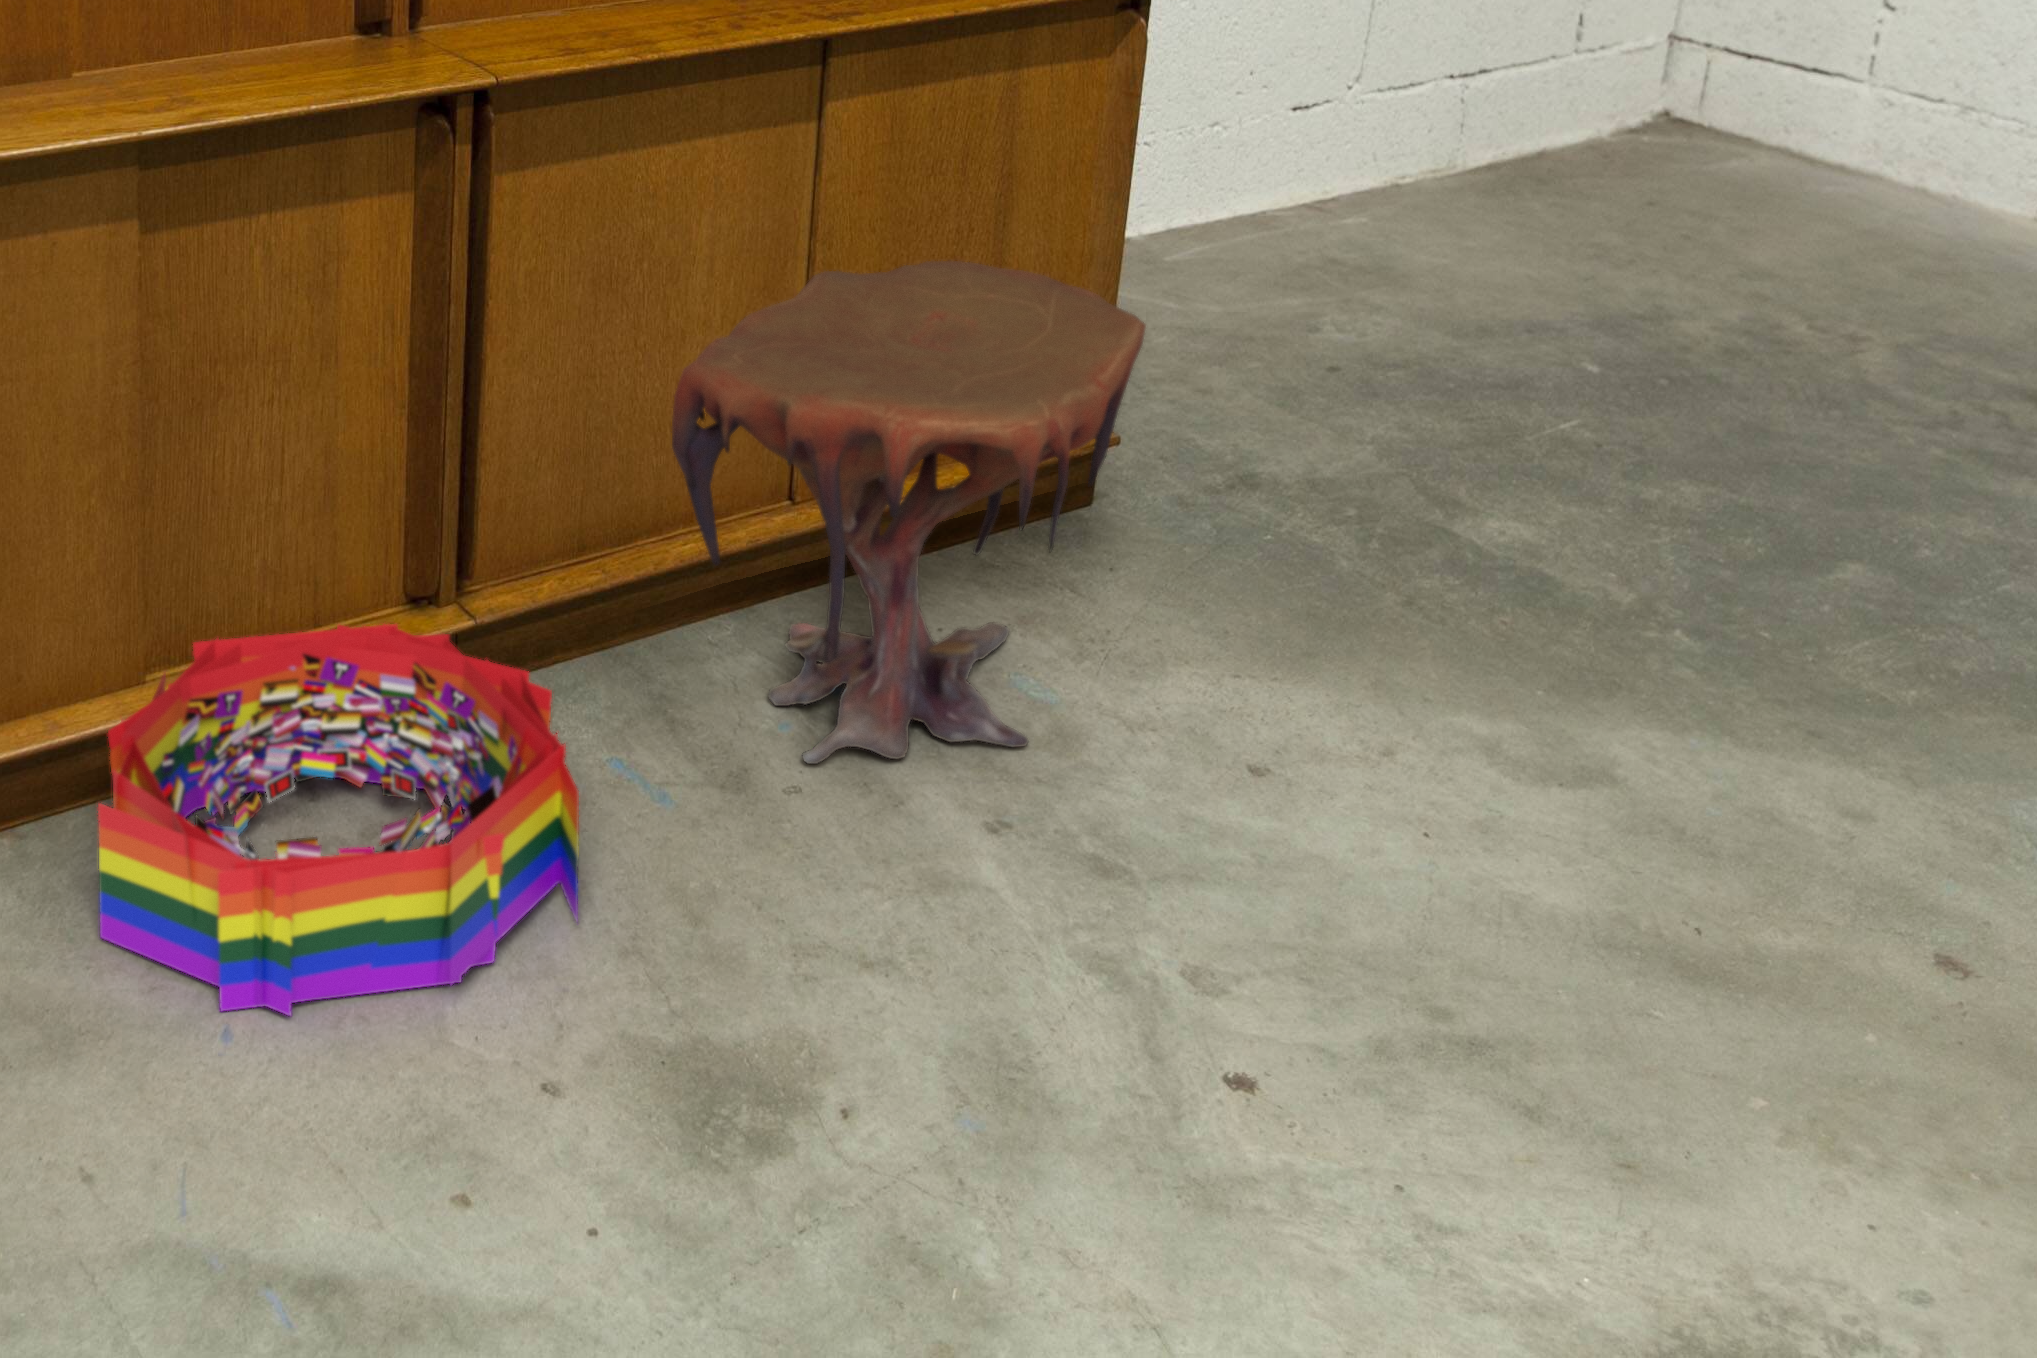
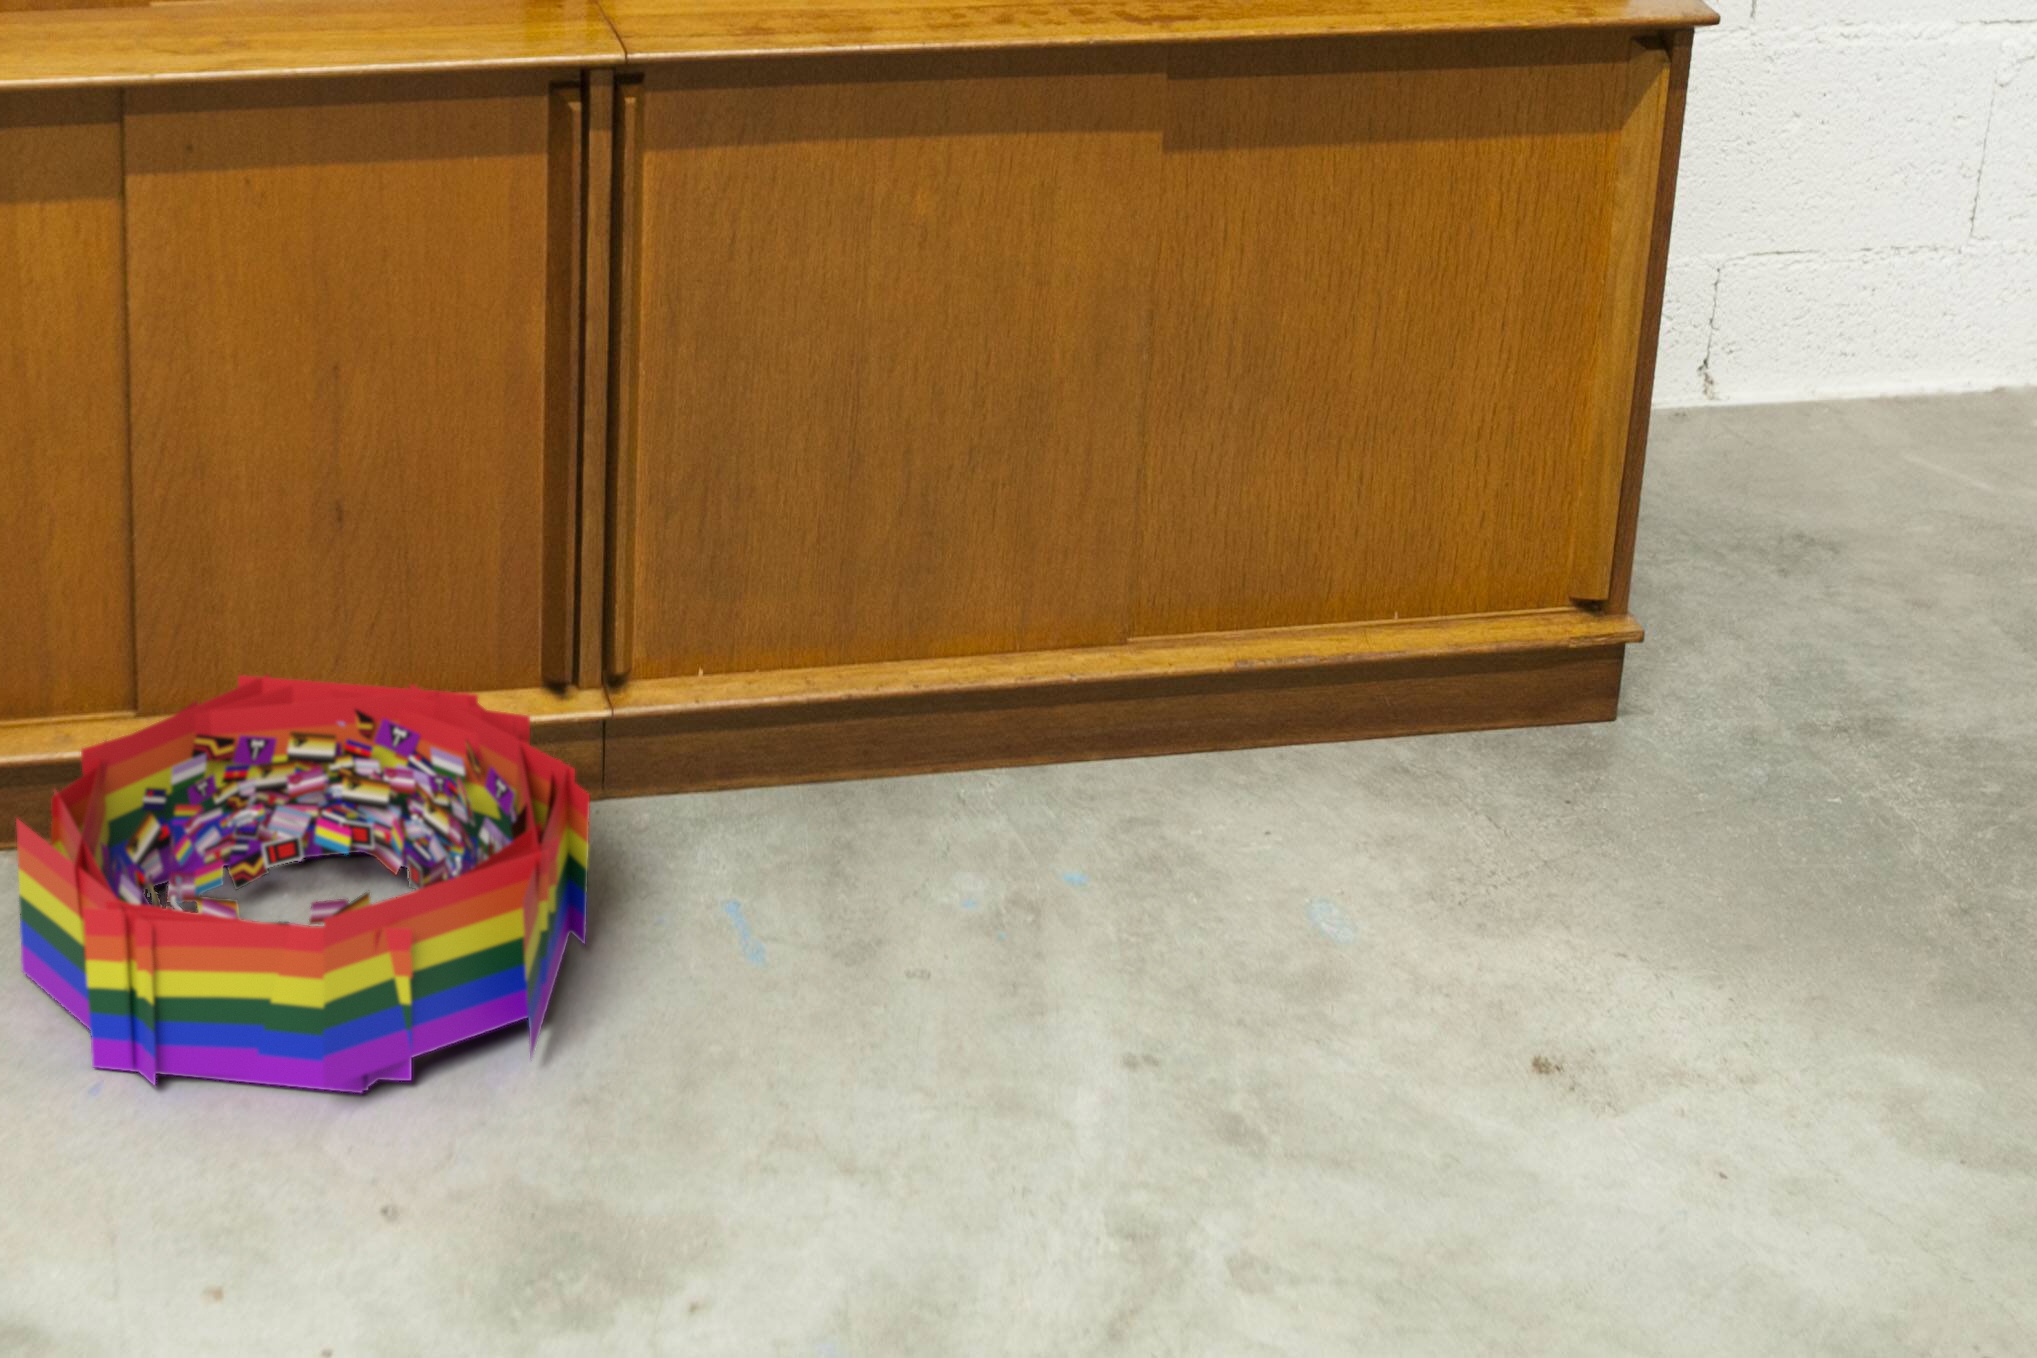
side table: present [672,261,1146,764] -> none [821,345,1464,984]

